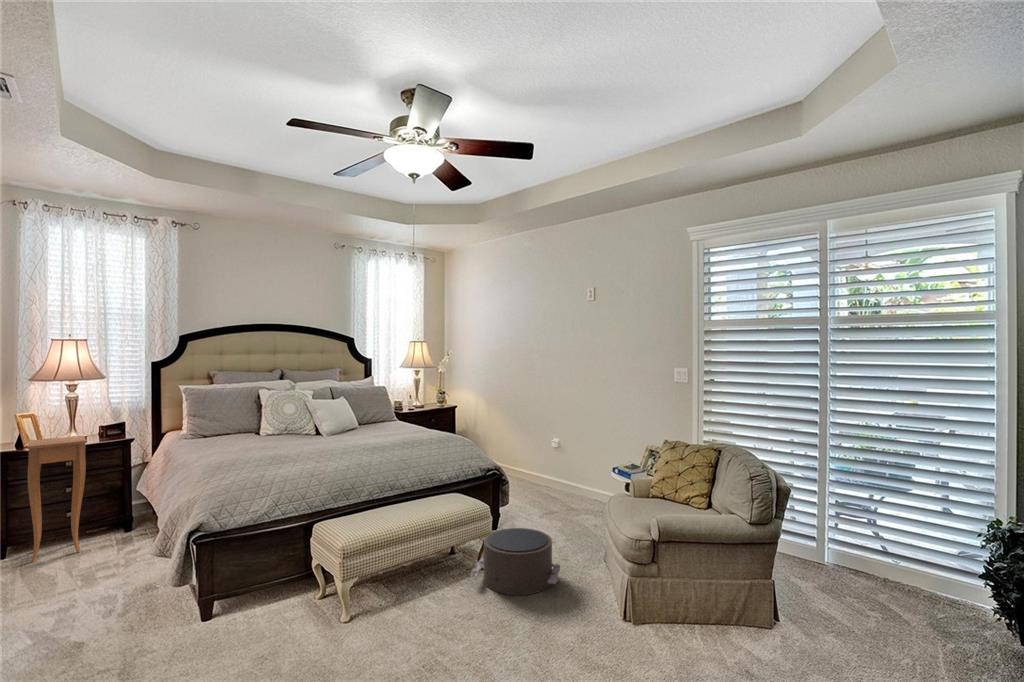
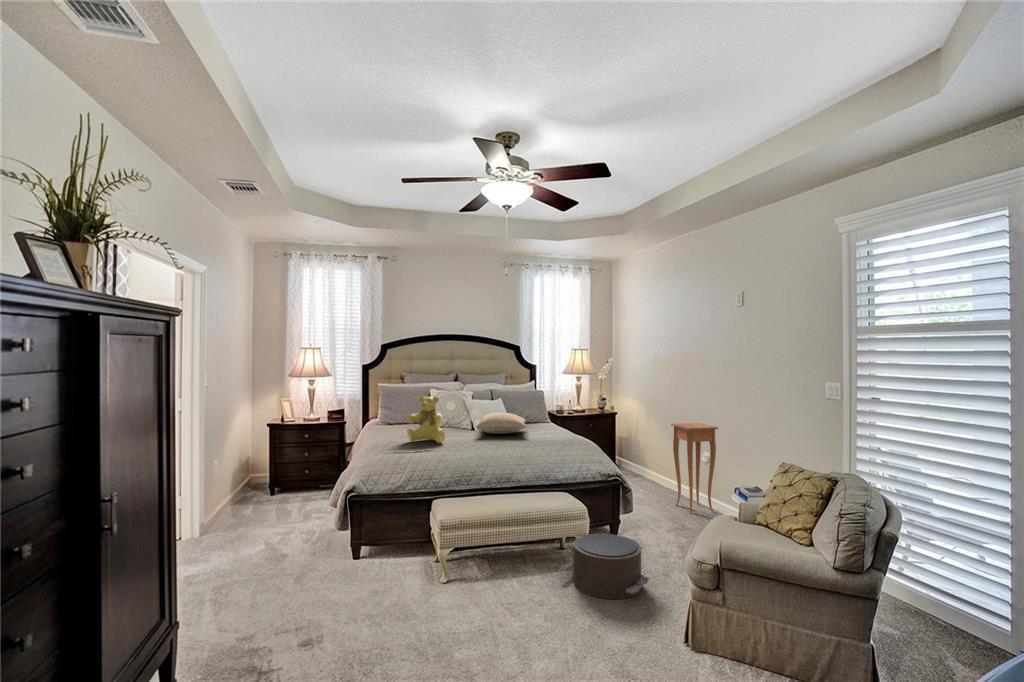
teddy bear: none [258,398,311,455] -> present [407,396,445,443]
pillow: none [336,413,400,436] -> present [477,413,527,434]
side table: present [27,436,87,562] -> present [671,423,718,513]

